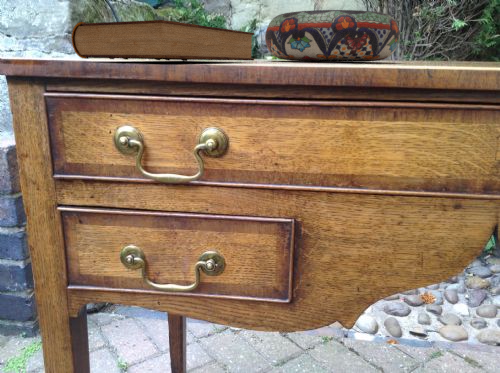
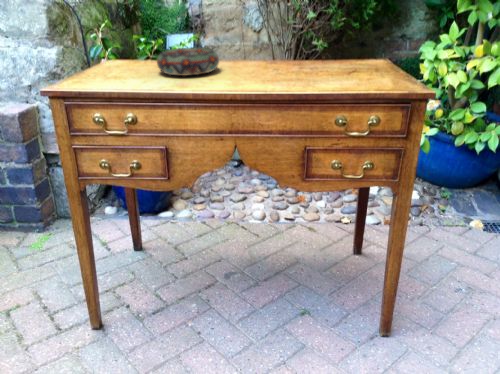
hardback book: present [72,20,254,61] -> none [76,70,147,96]

